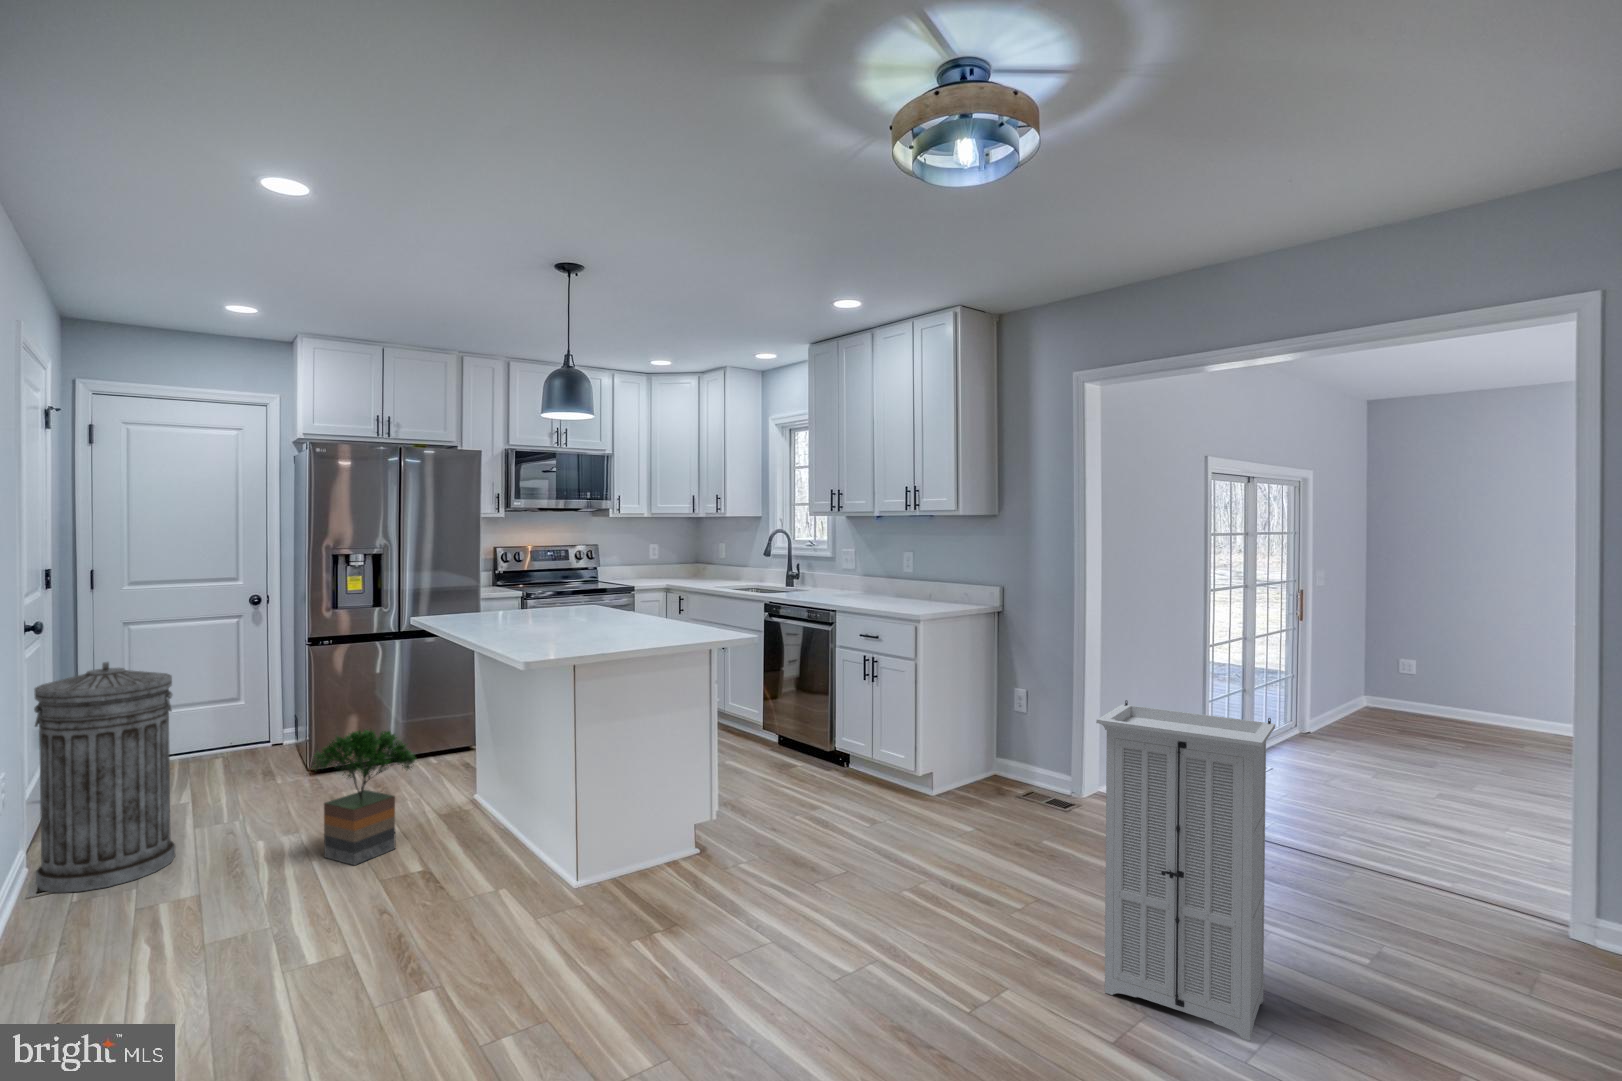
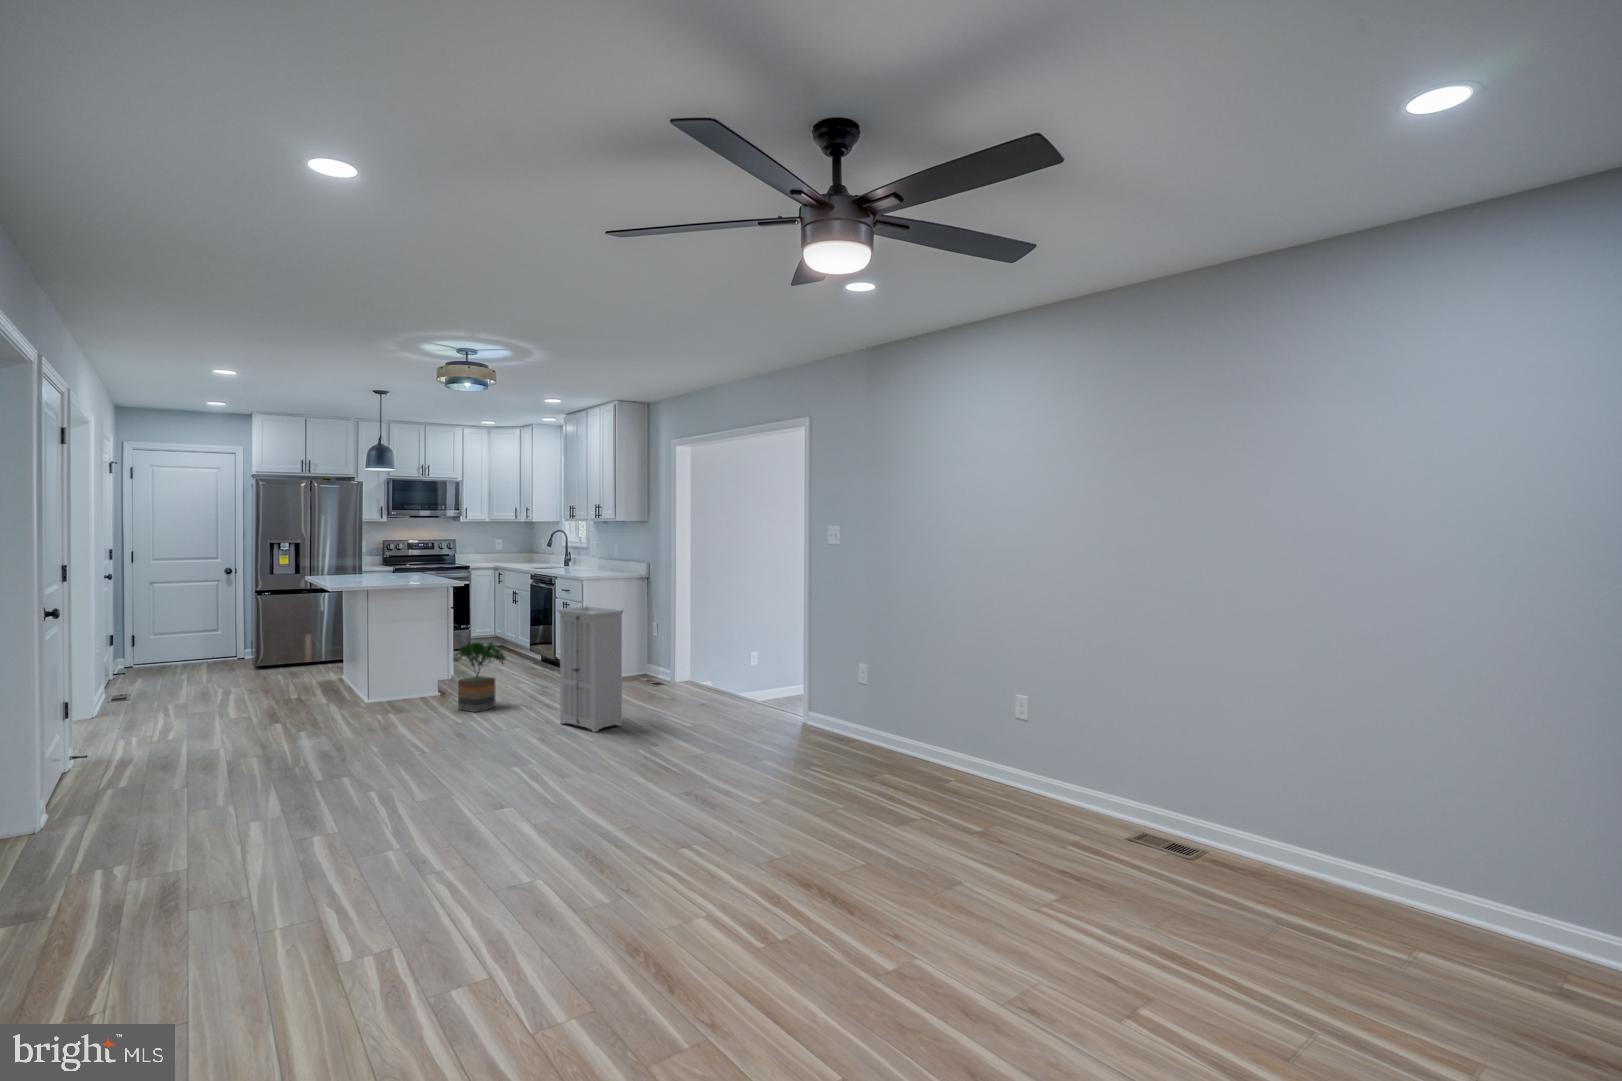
trash can: present [34,662,175,893] -> none [110,593,177,700]
potted tree: present [313,730,416,865] -> present [453,642,506,712]

